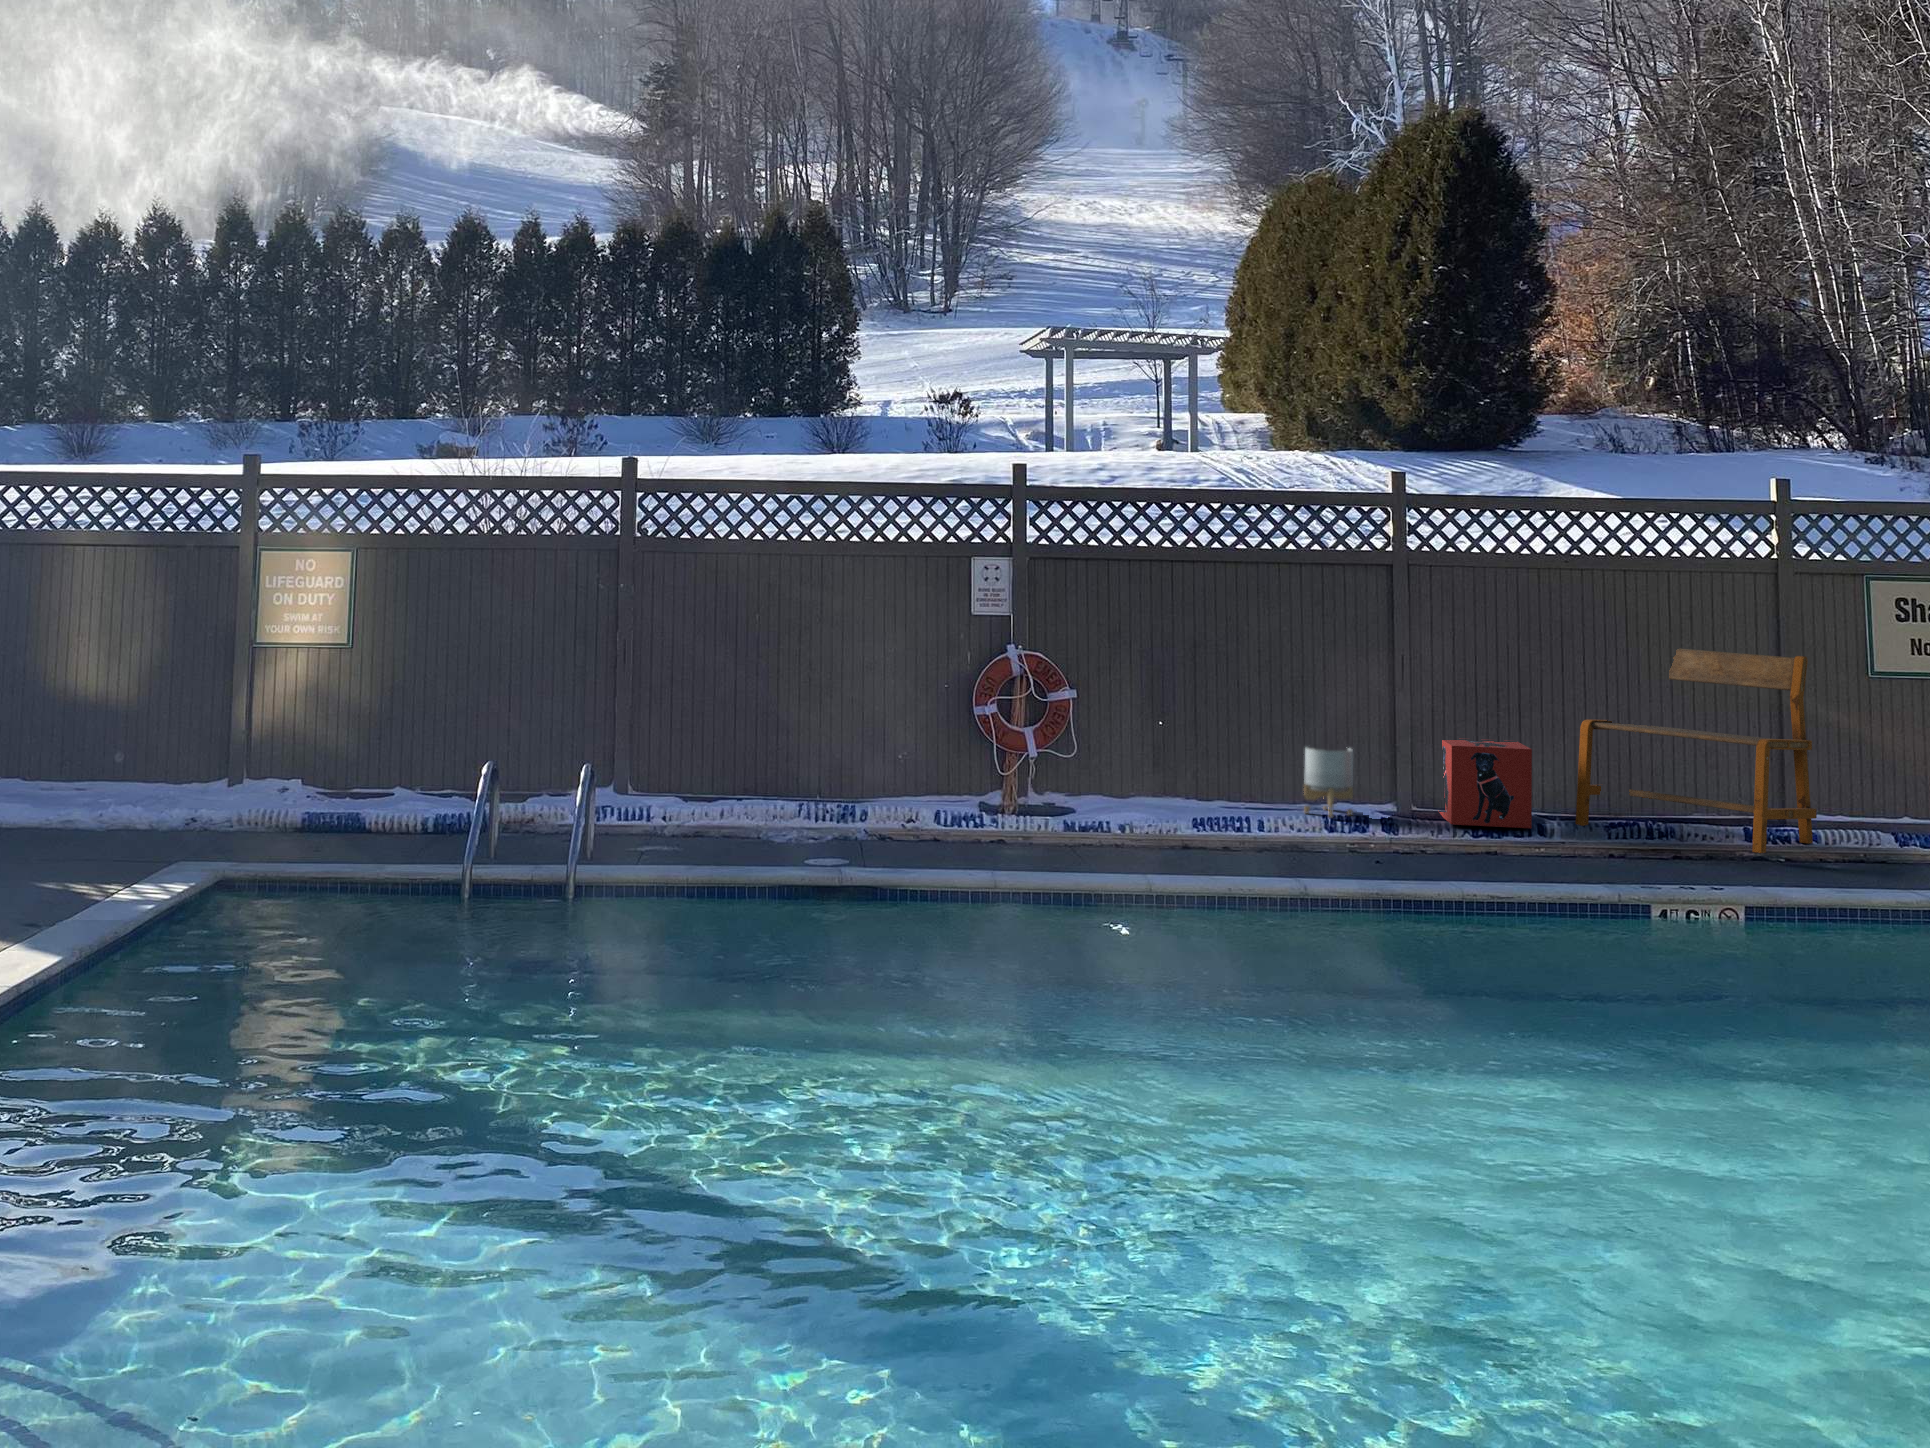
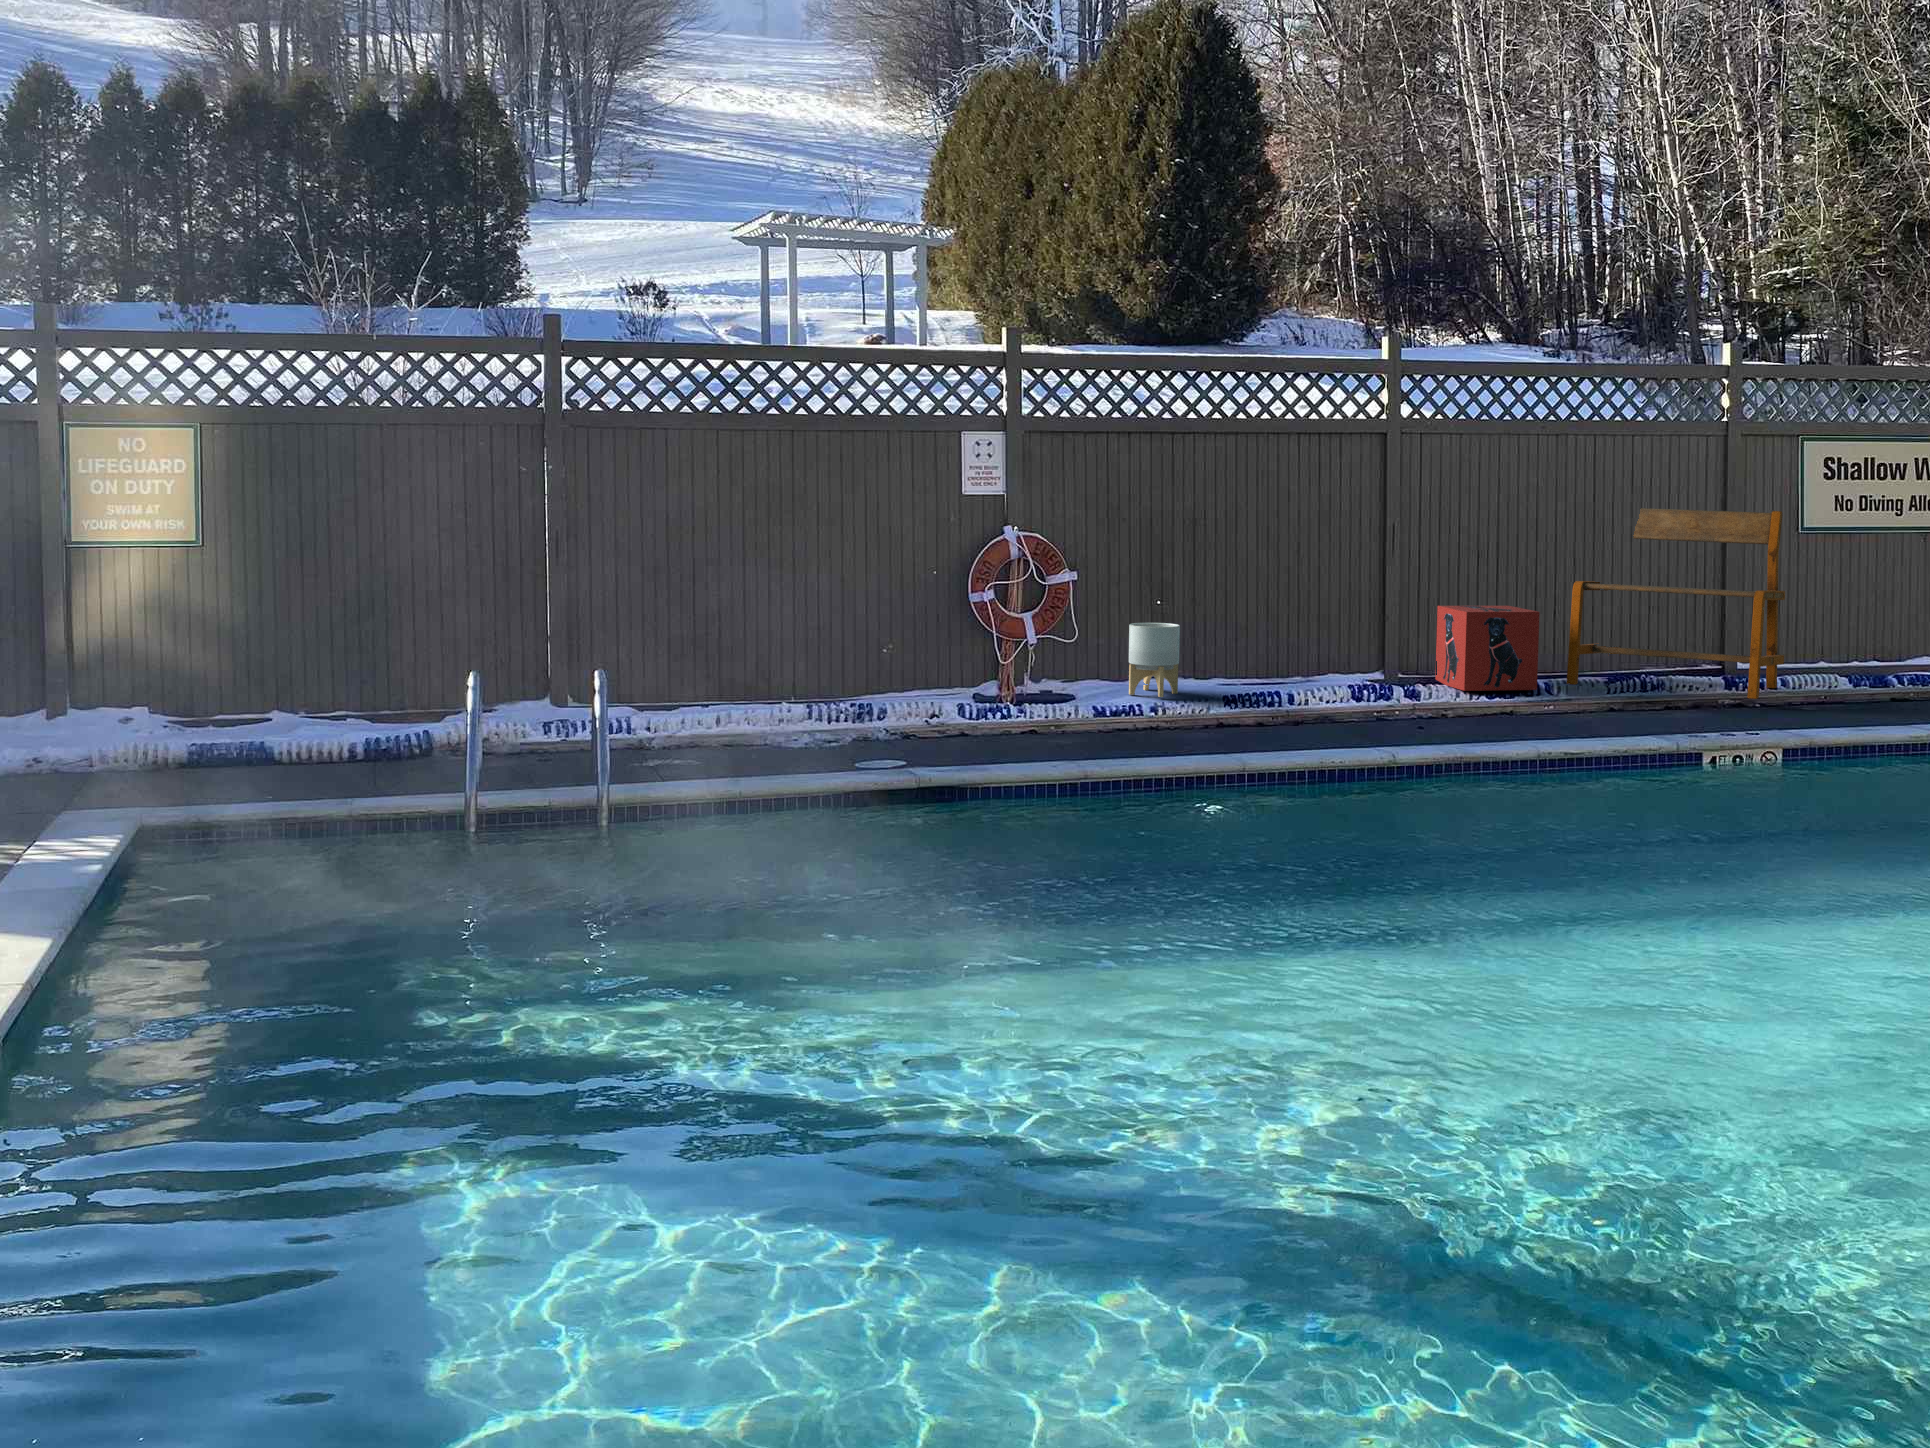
planter: present [1304,747,1353,817] -> present [1129,623,1180,697]

